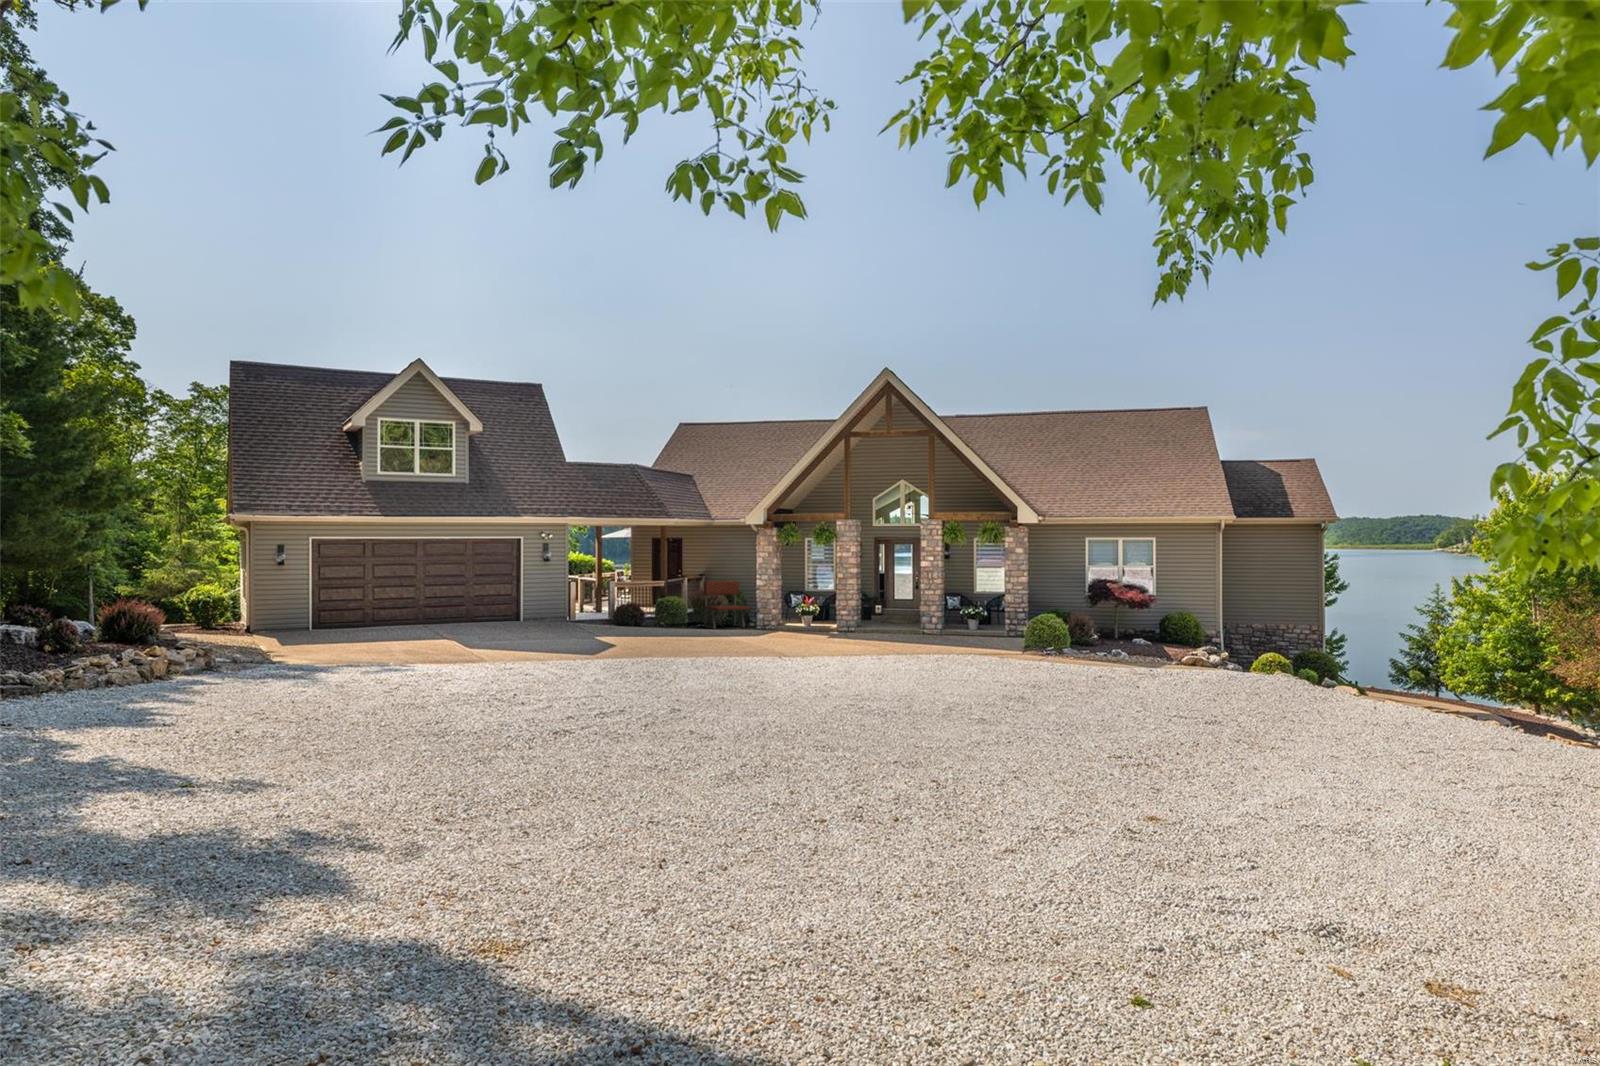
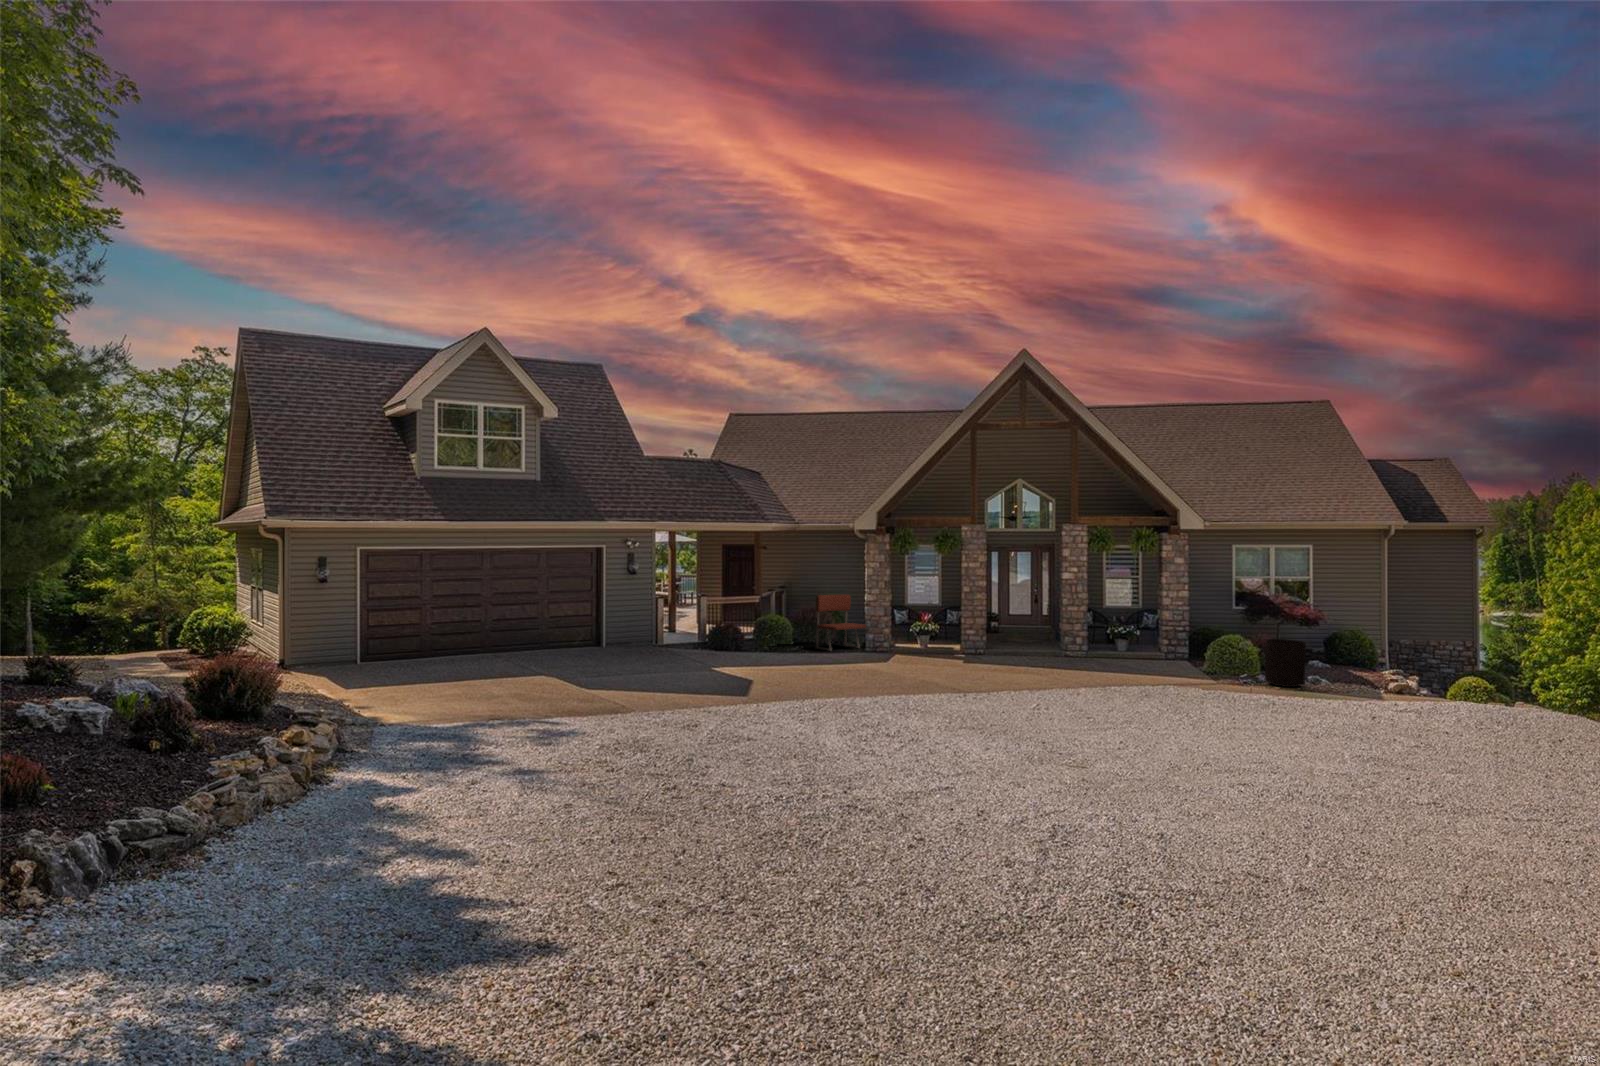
trash can: none [1060,615,1093,656] -> present [1265,639,1306,687]

